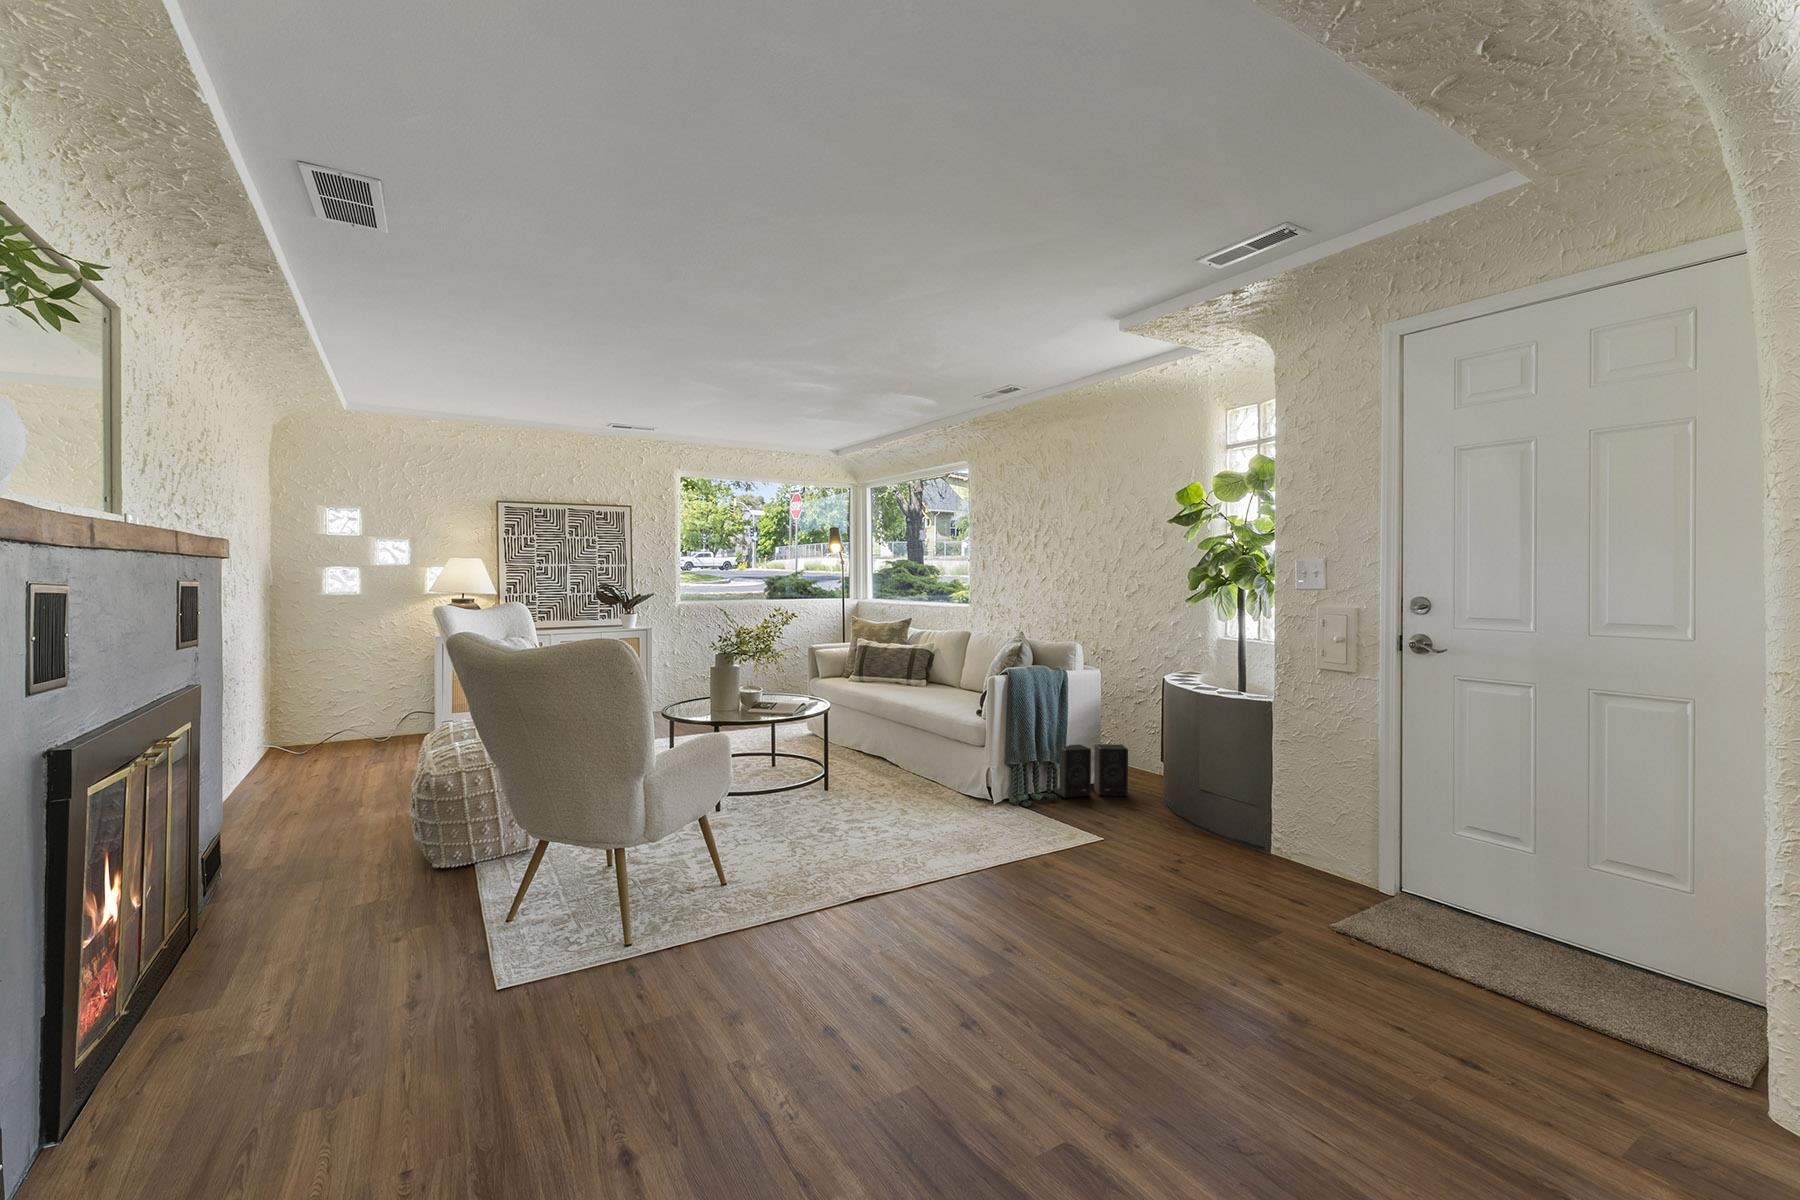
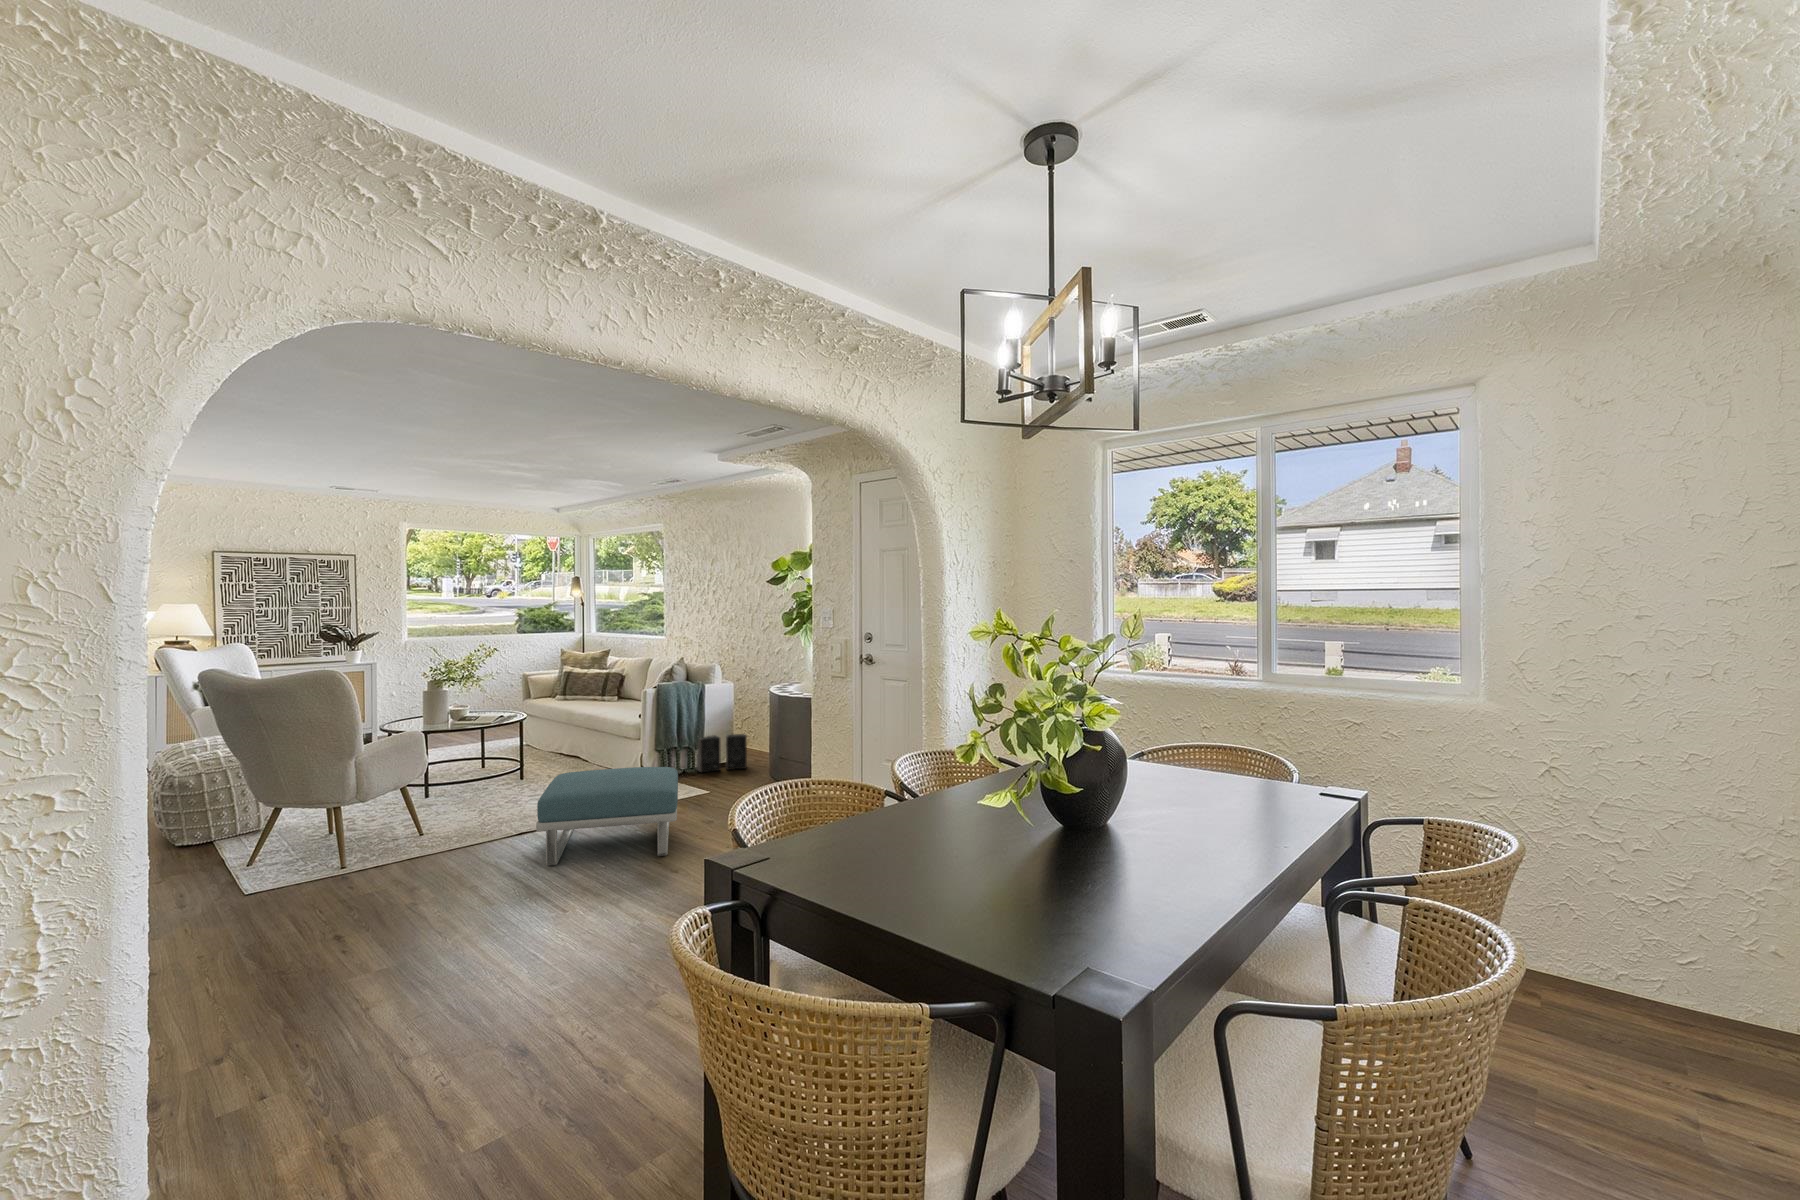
footstool: none [909,809,1139,984] -> present [536,767,678,866]

